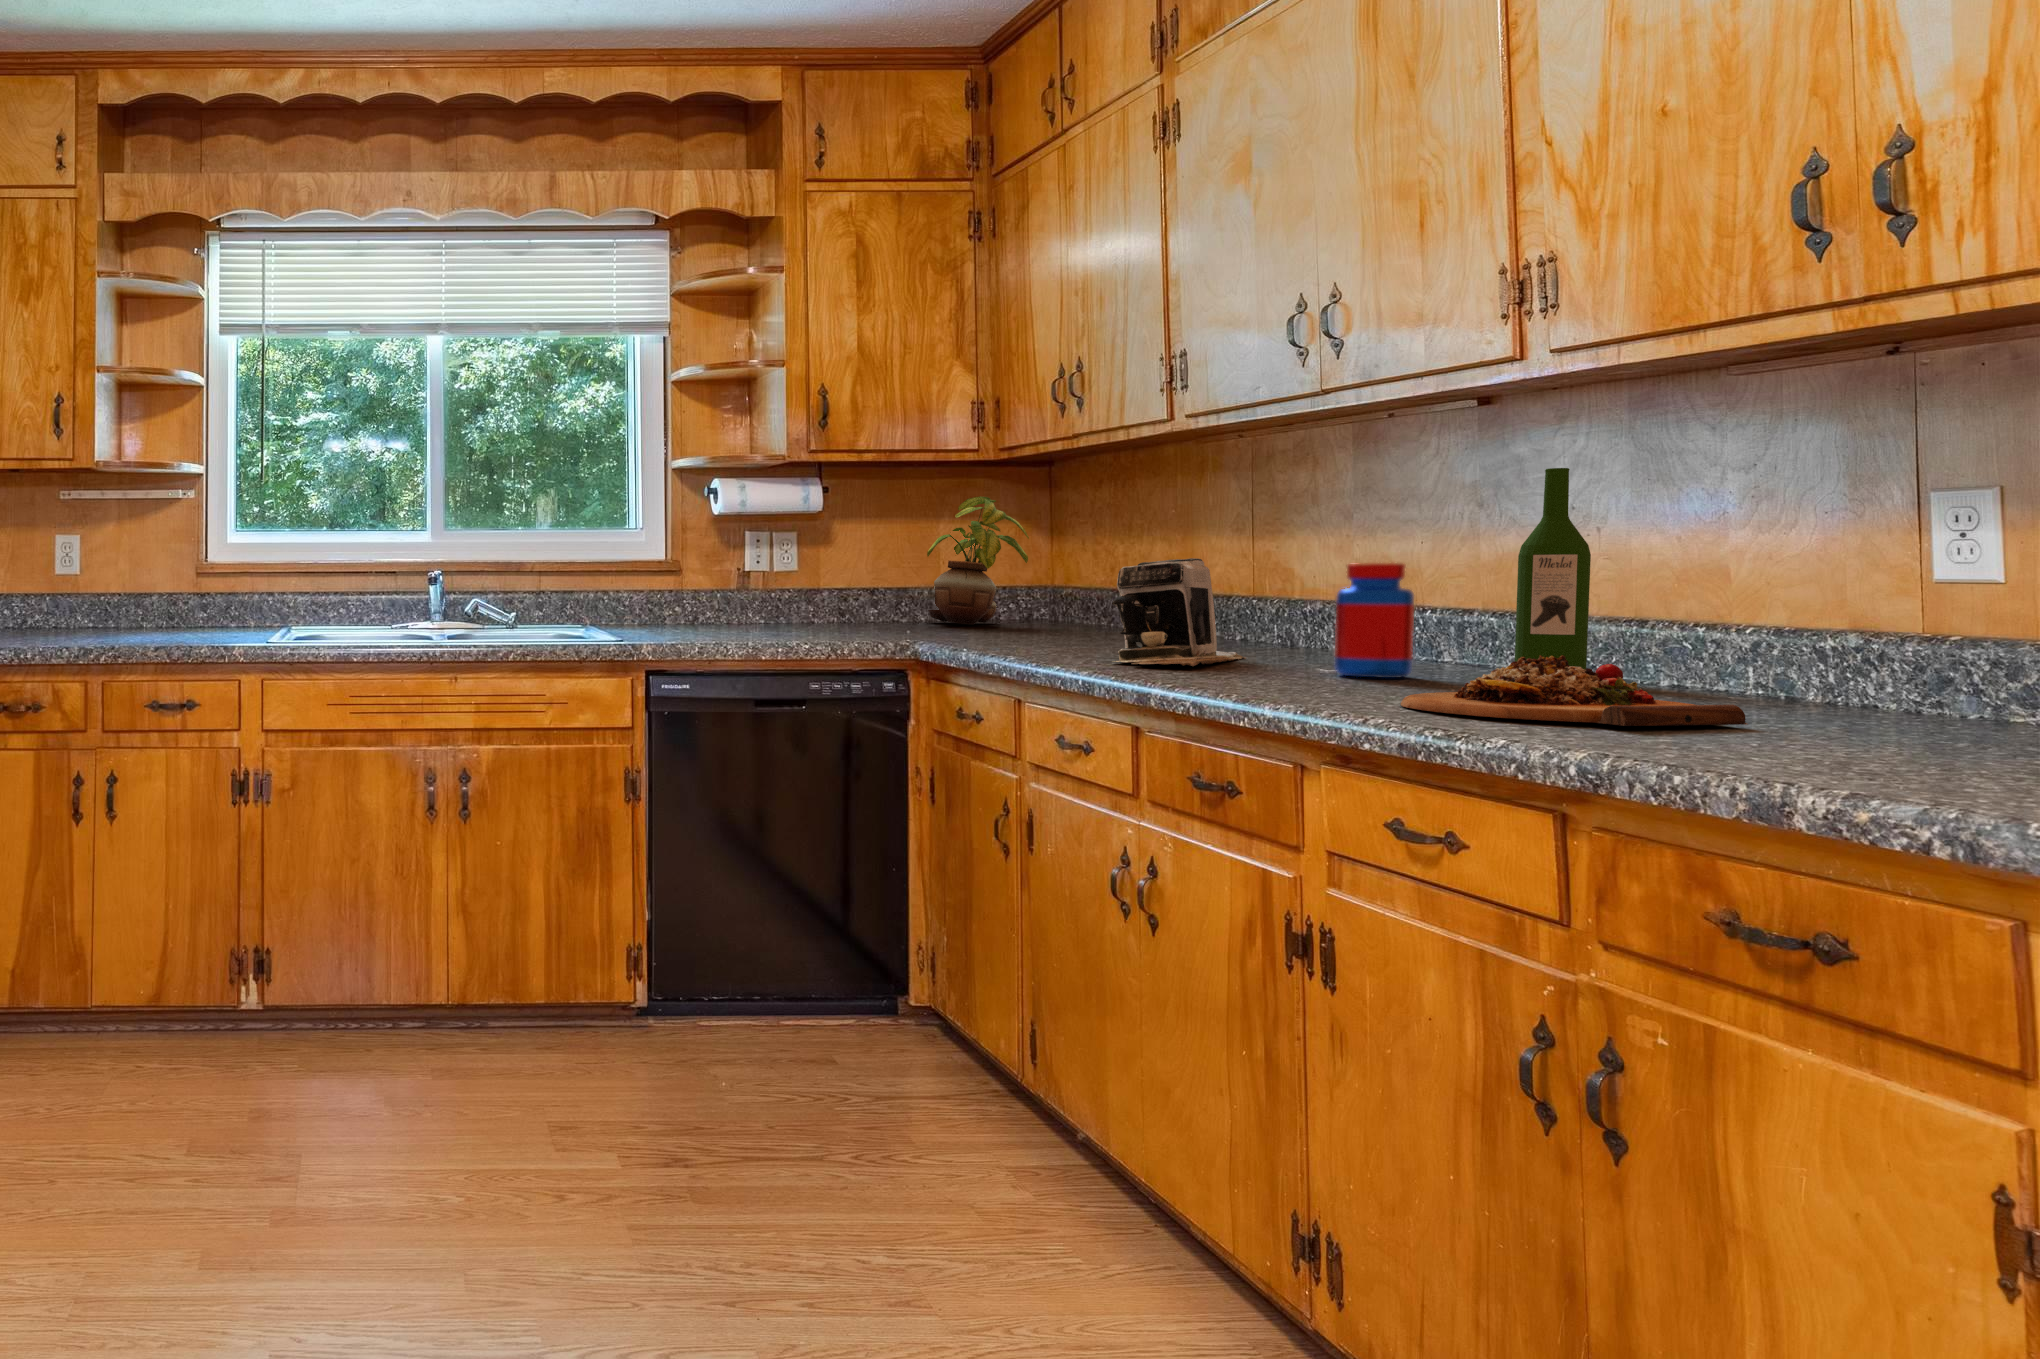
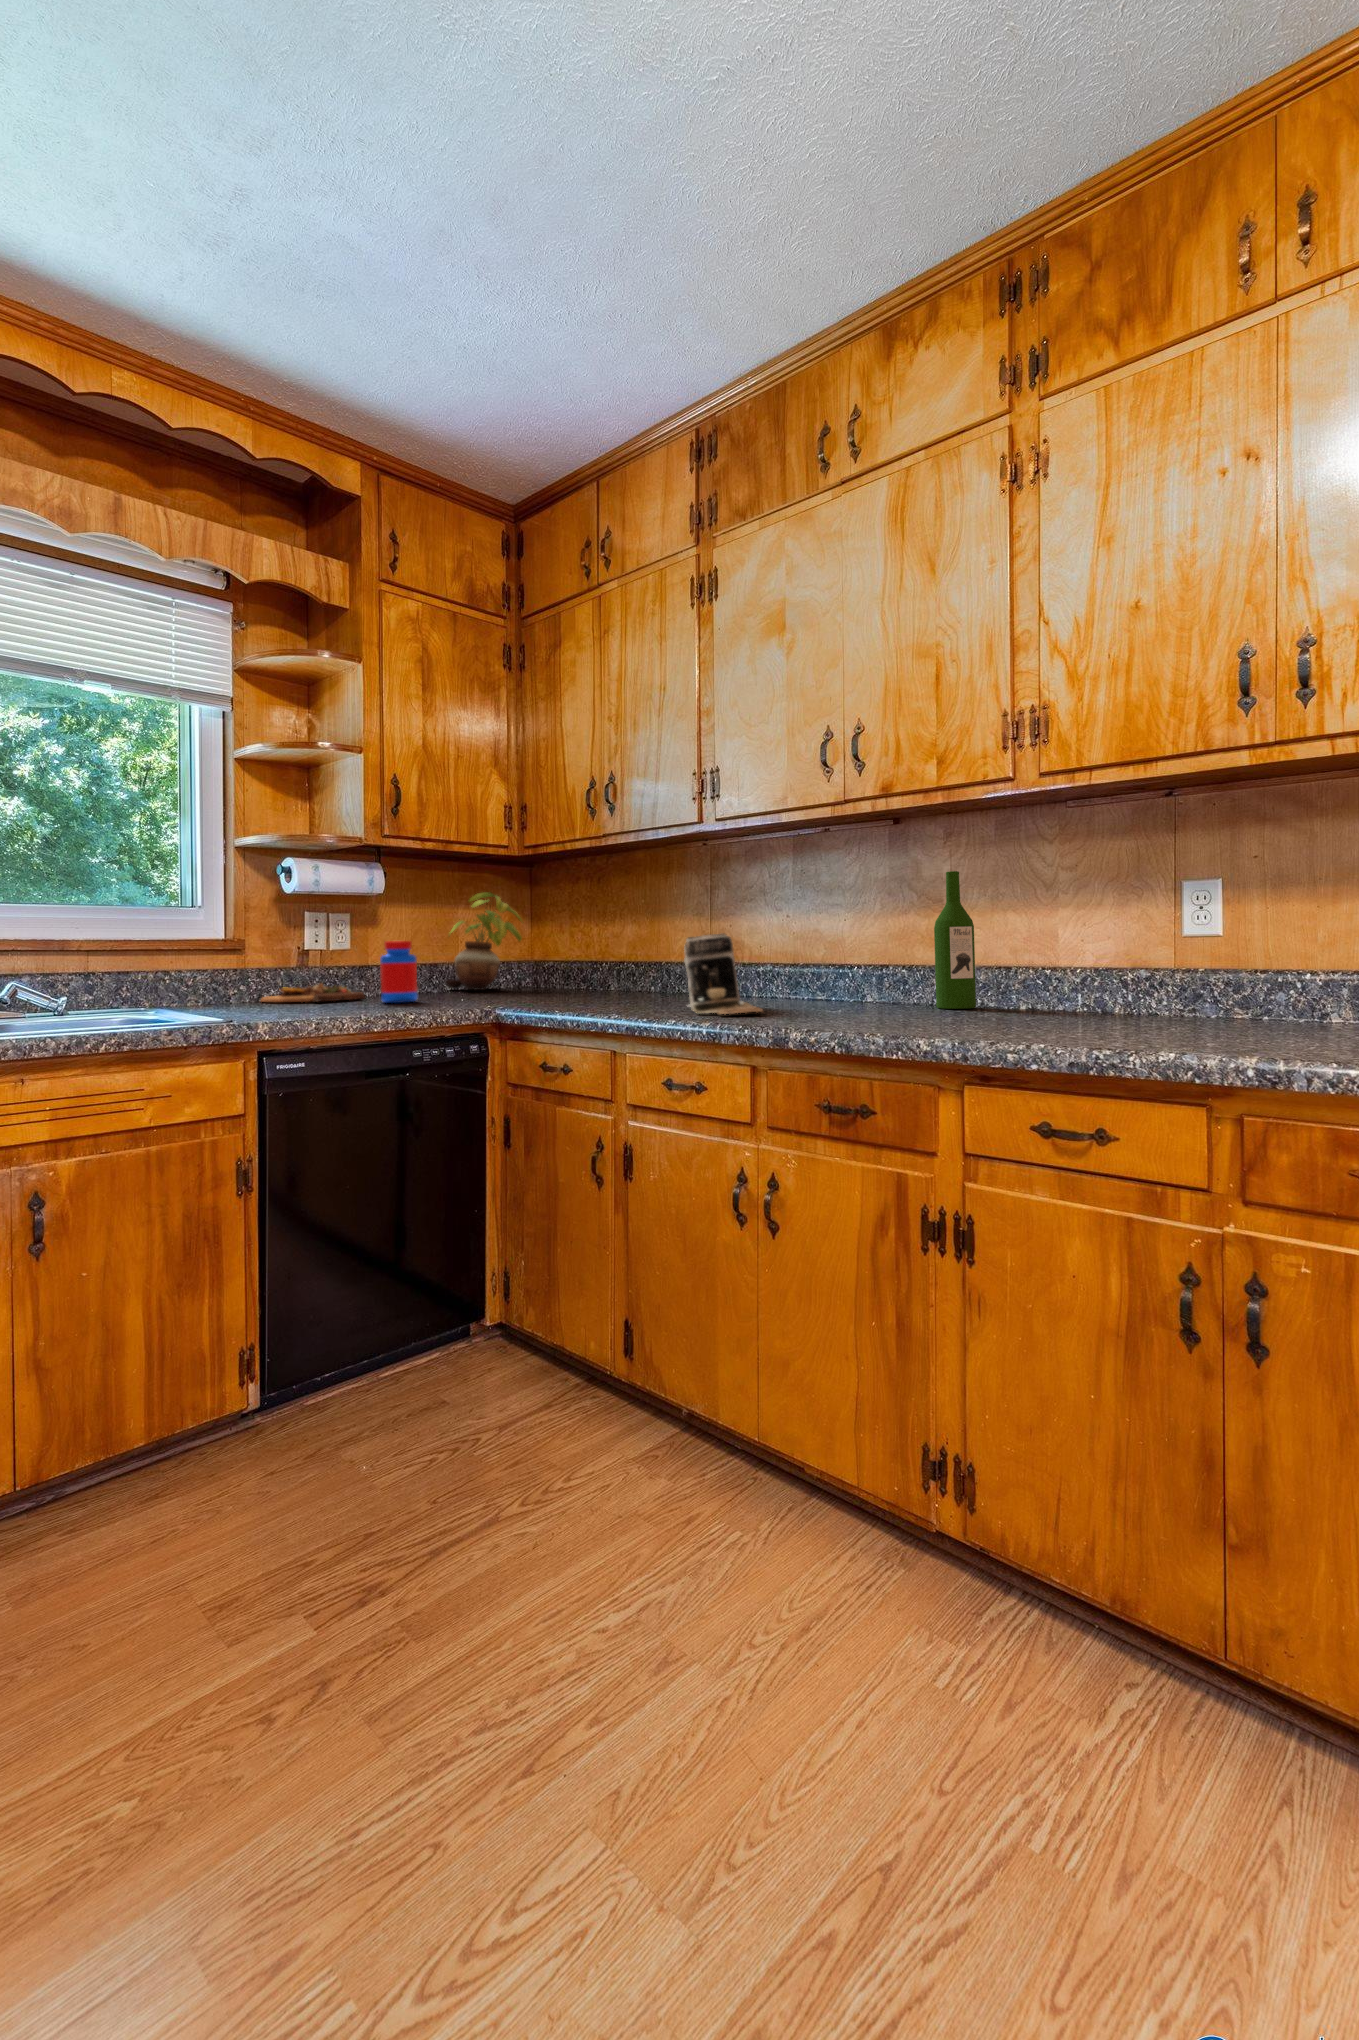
jar: present [1335,563,1414,678] -> present [380,941,418,1003]
cutting board: present [1401,655,1747,726] -> present [261,984,365,1002]

